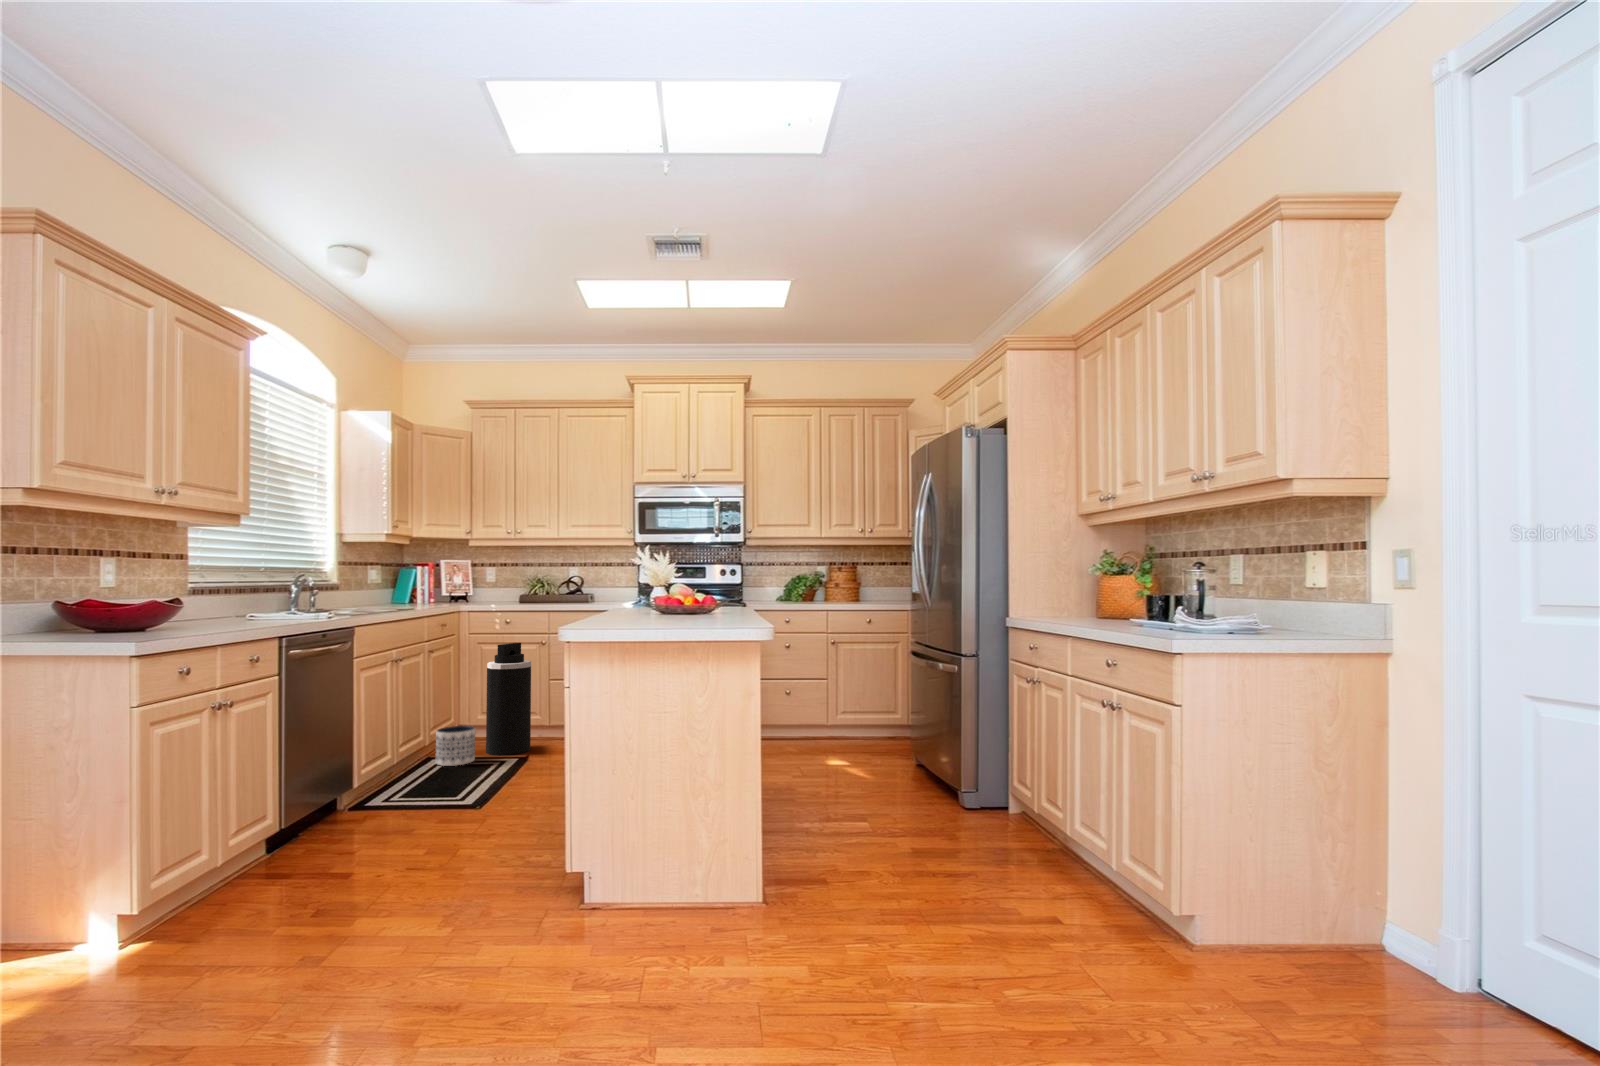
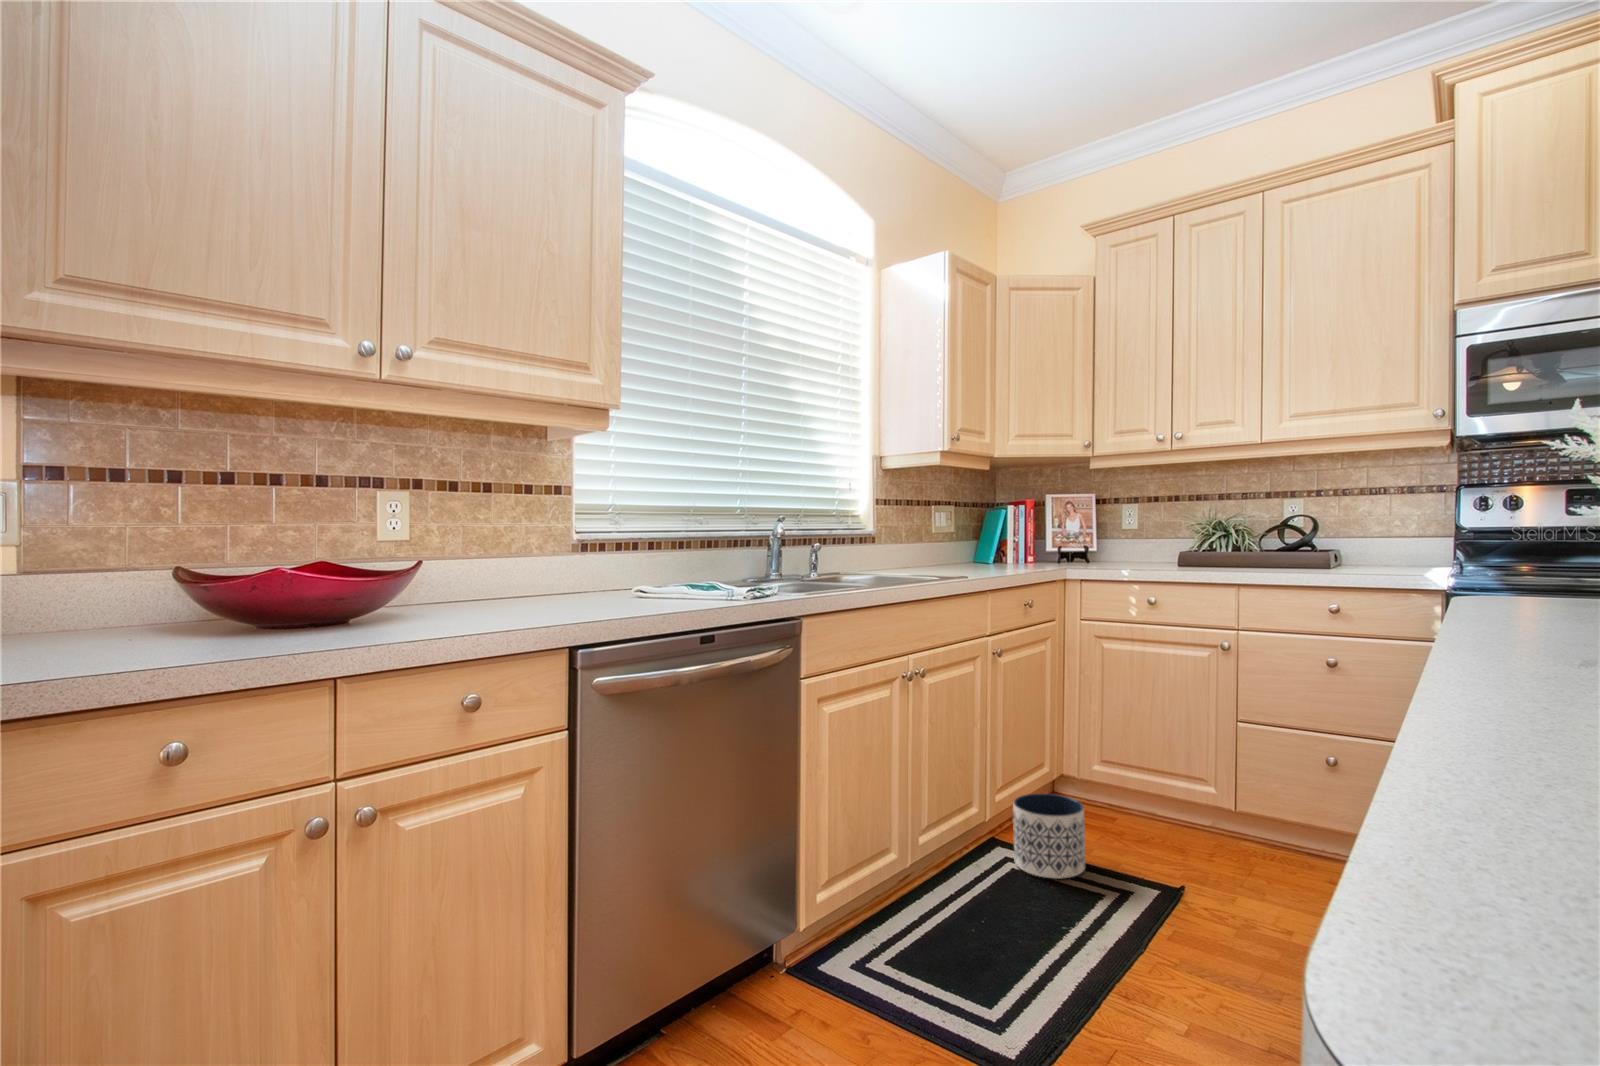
trash can: present [486,643,531,755] -> none [1110,645,1203,871]

